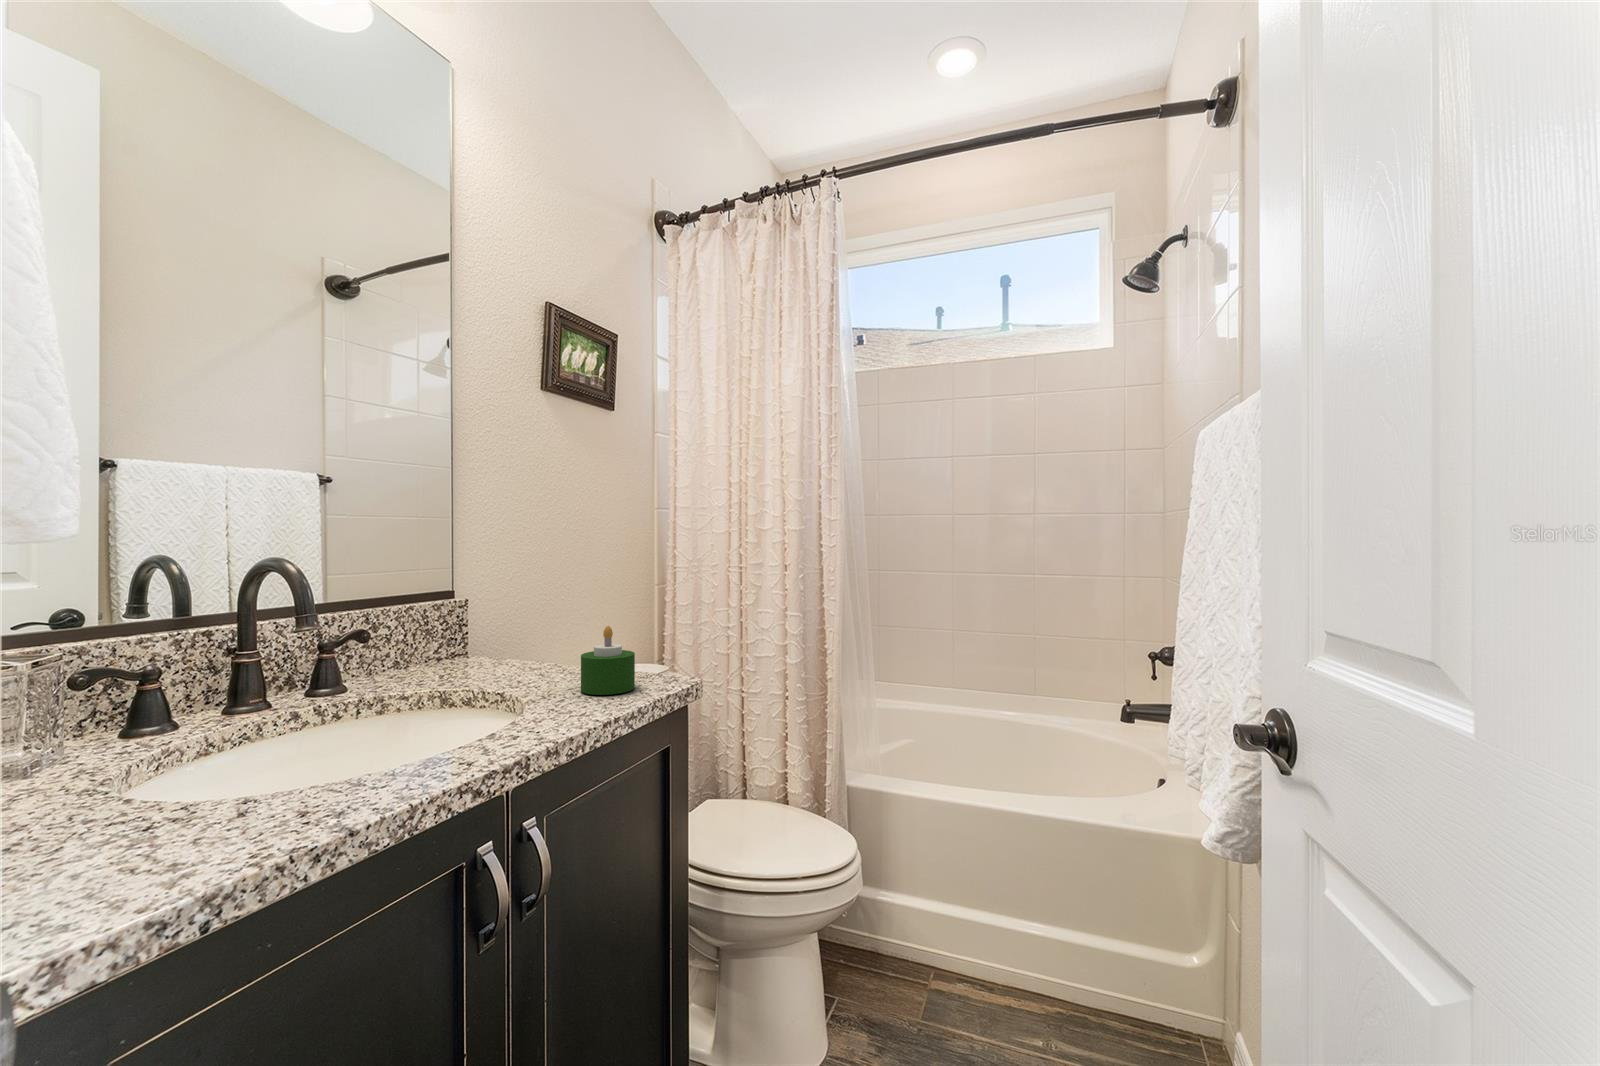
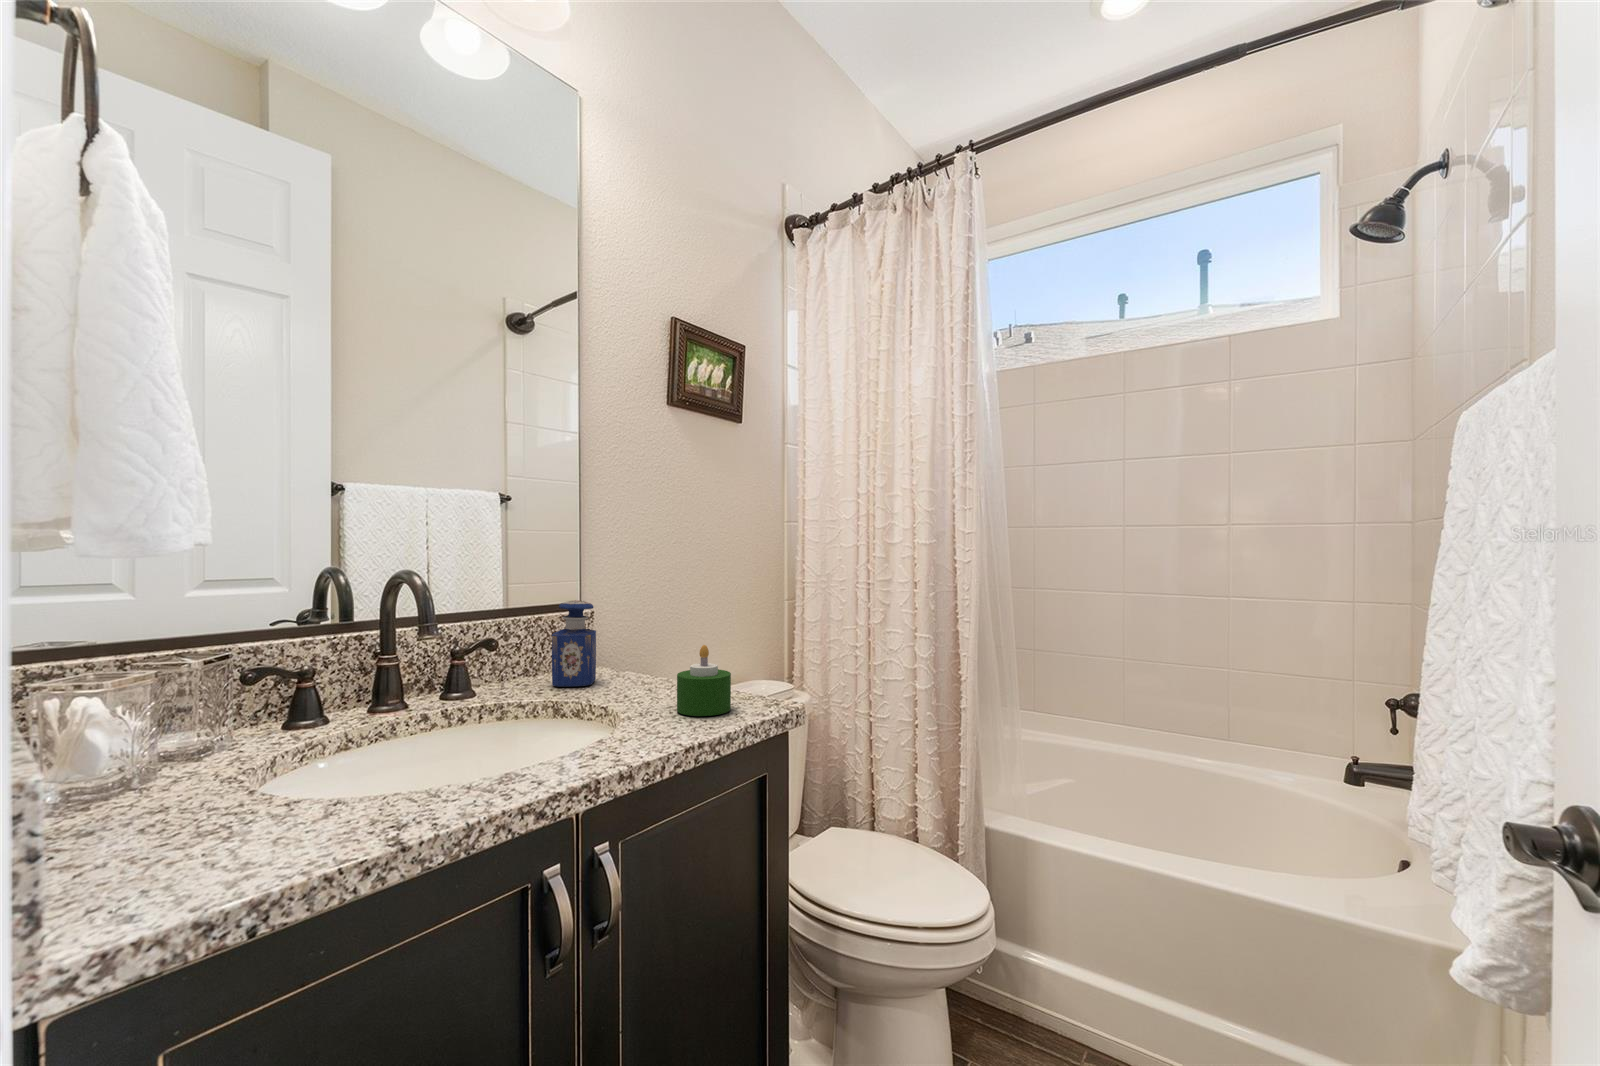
perfume bottle: none [432,588,479,677] -> present [552,600,596,686]

